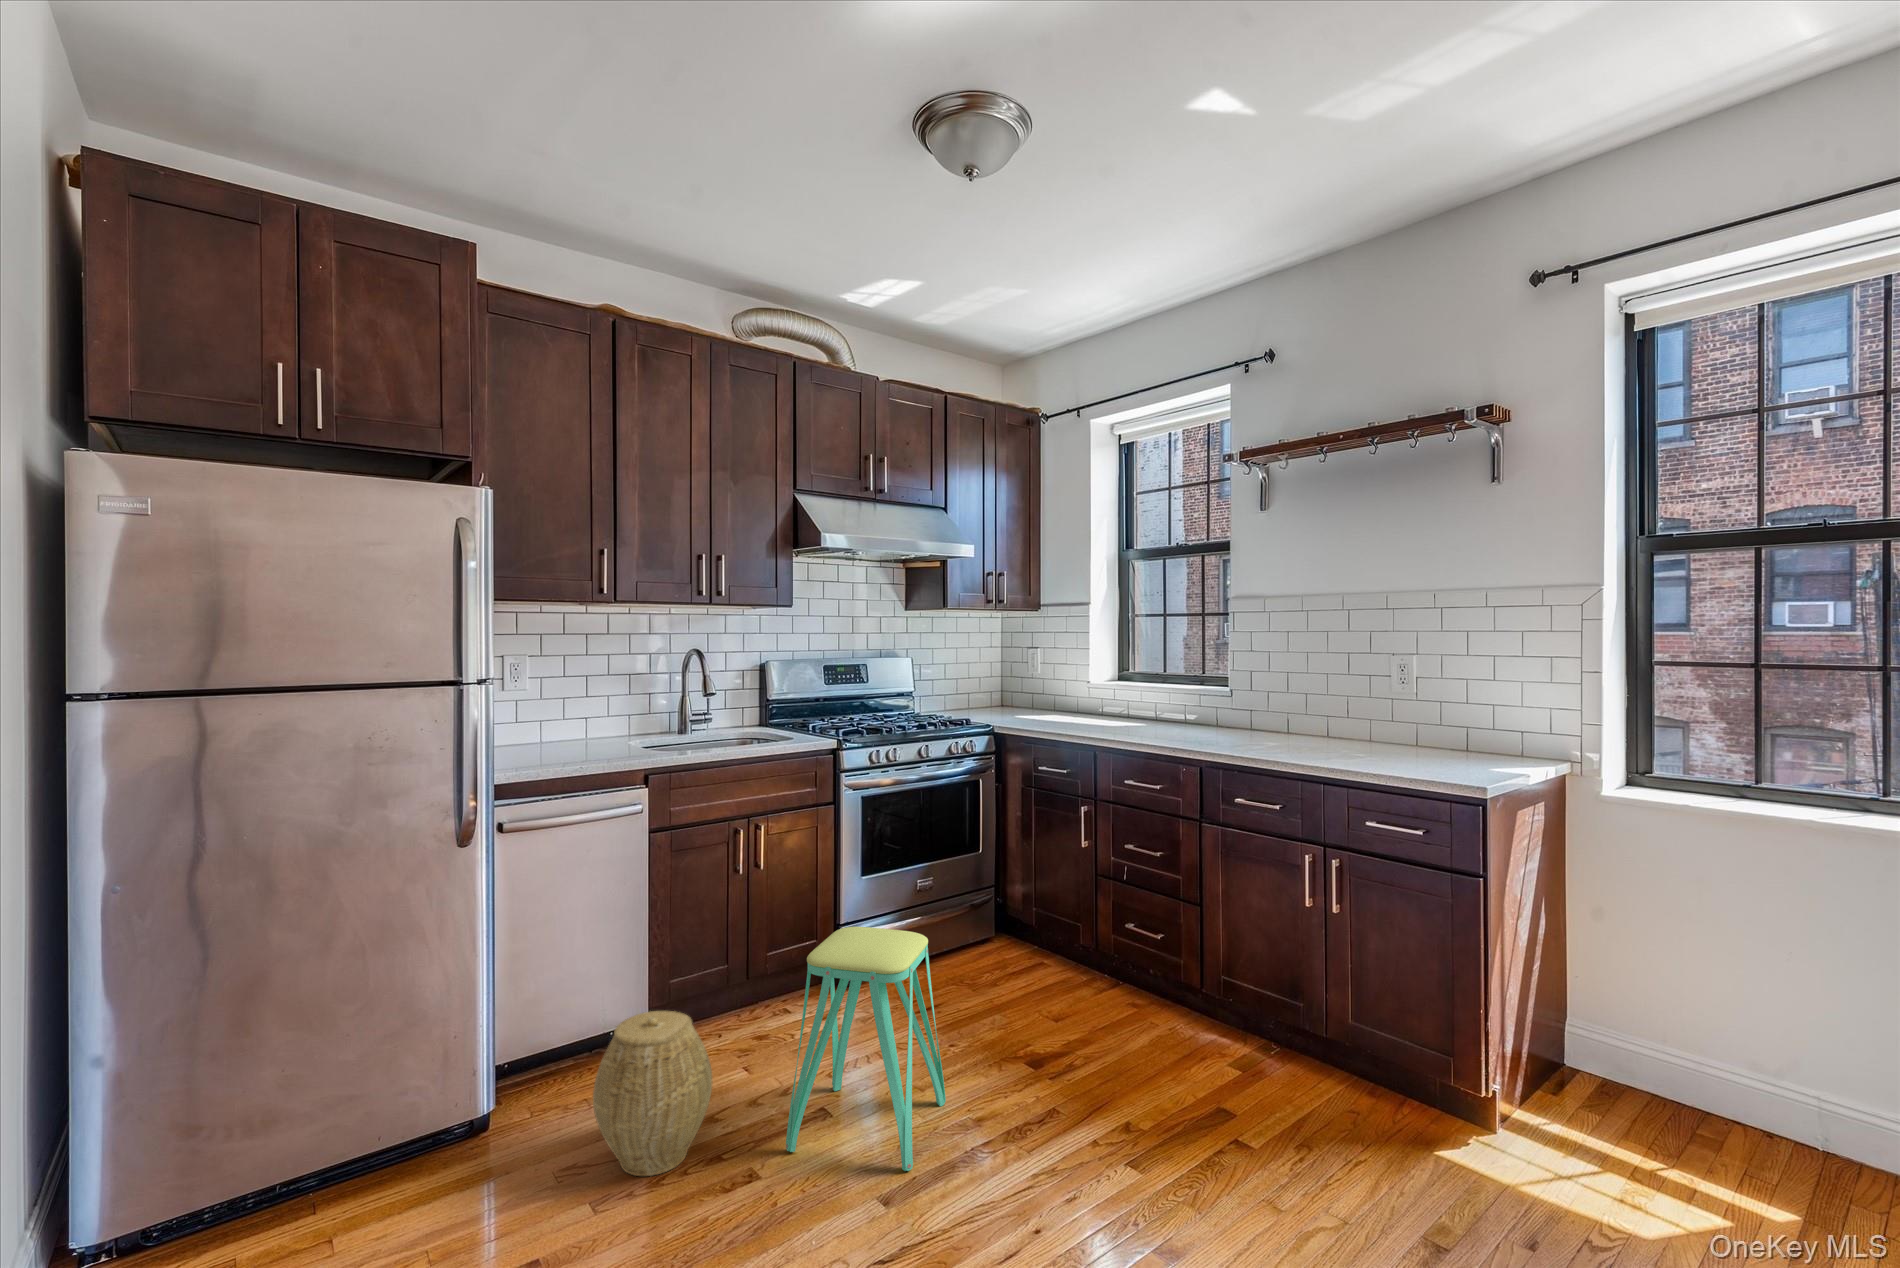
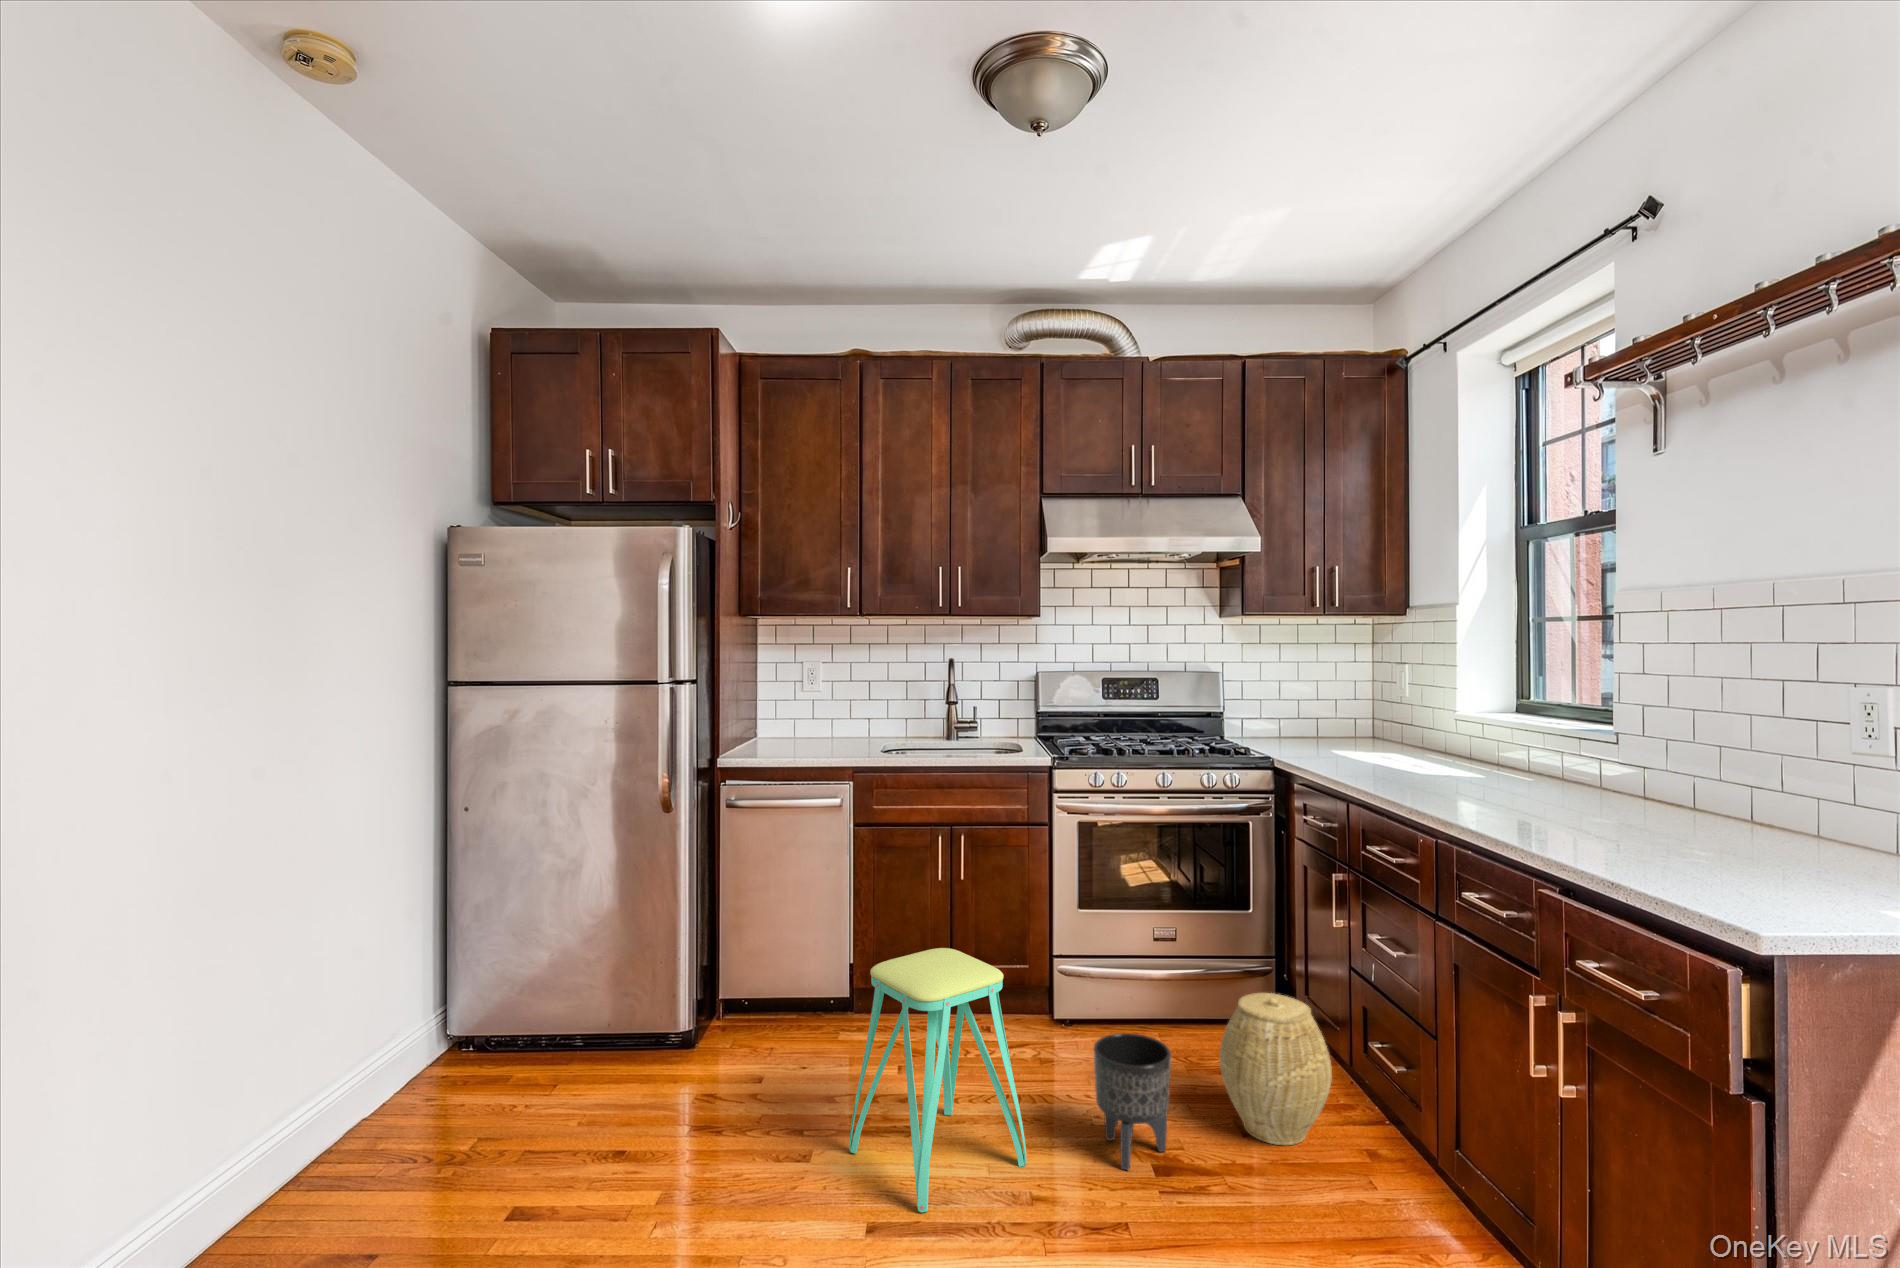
planter: none [974,965,1039,1079] -> present [1094,1033,1171,1171]
woven basket: present [593,1011,712,1176] -> present [1219,993,1332,1145]

